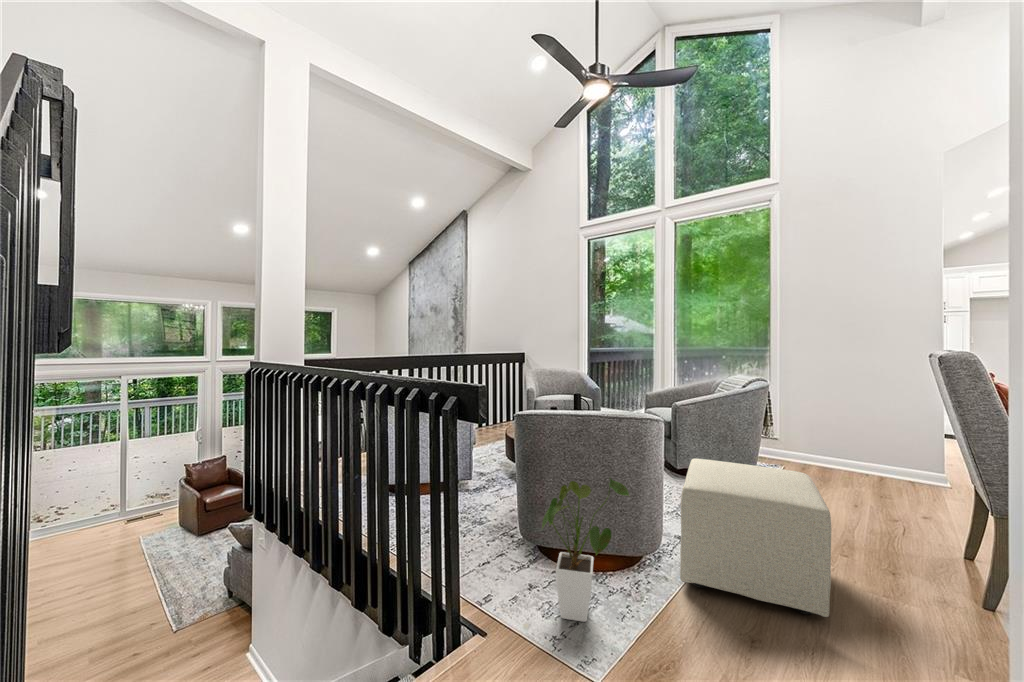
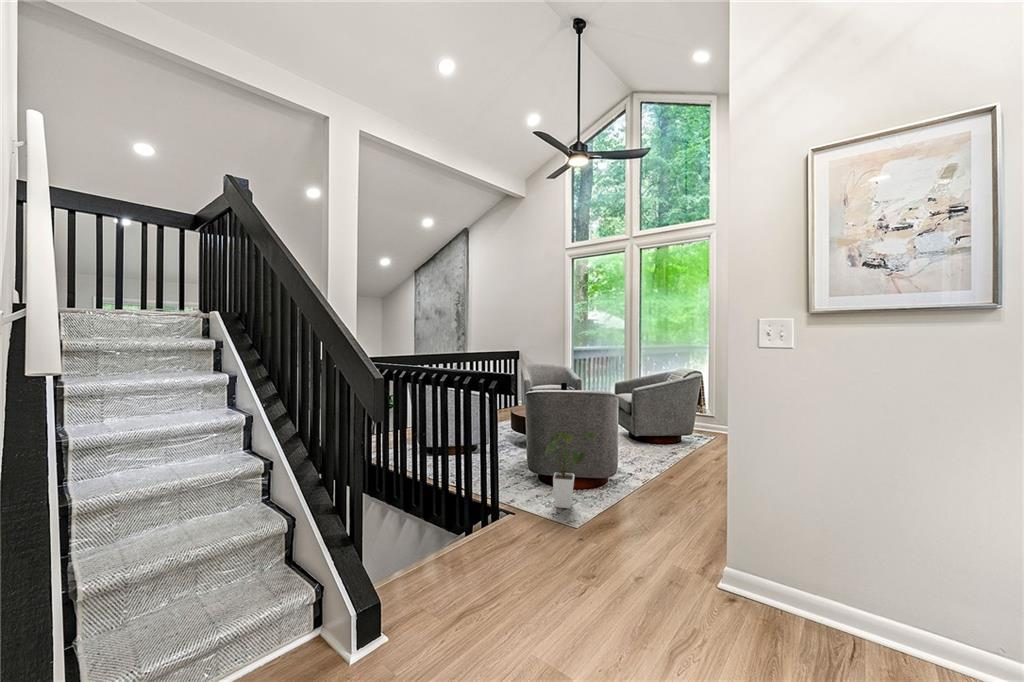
ottoman: present [680,458,831,617] -> none [626,422,708,504]

